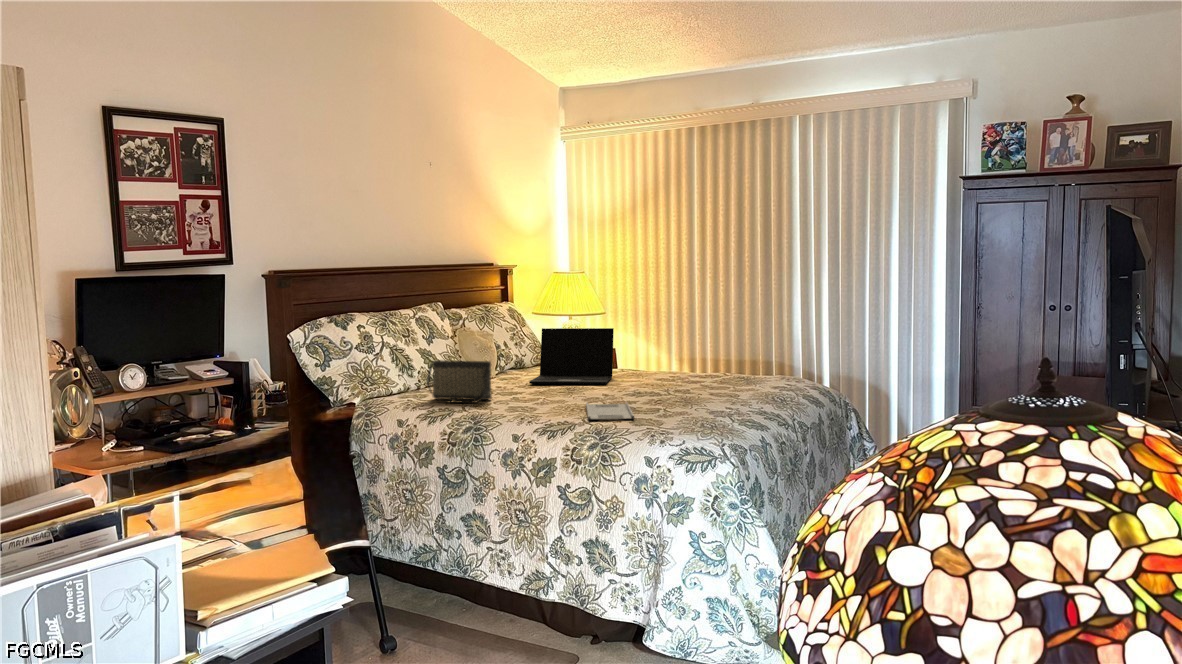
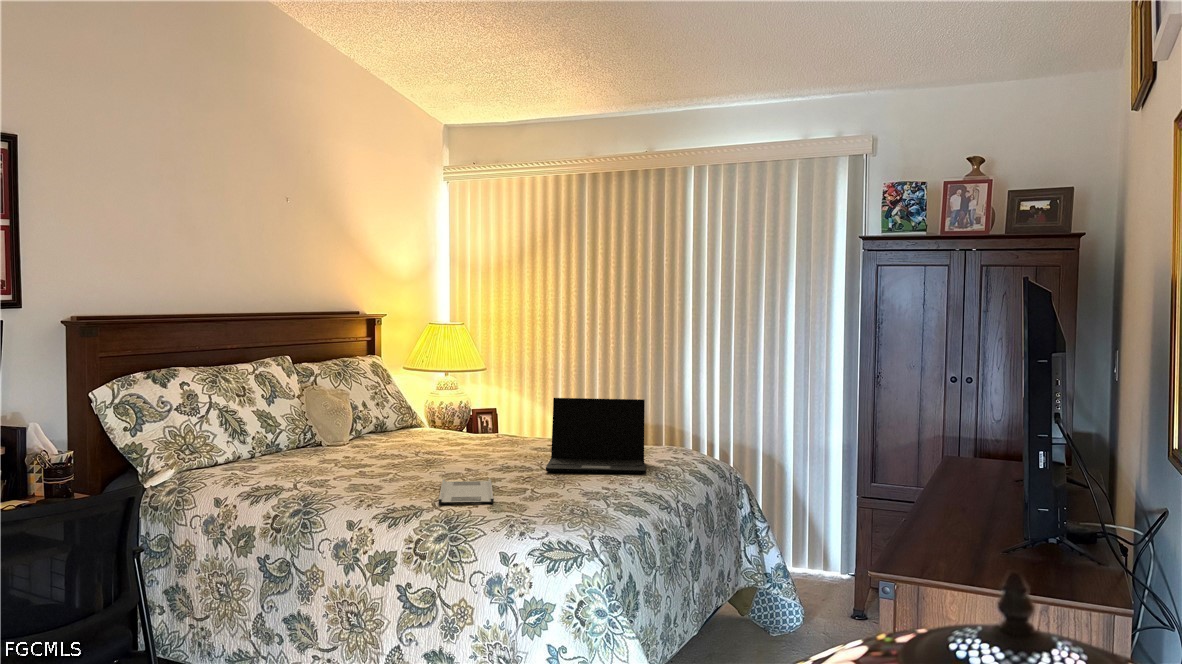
laptop: present [529,328,614,385] -> present [546,398,646,474]
handbag: present [426,360,492,403] -> none [256,426,335,478]

